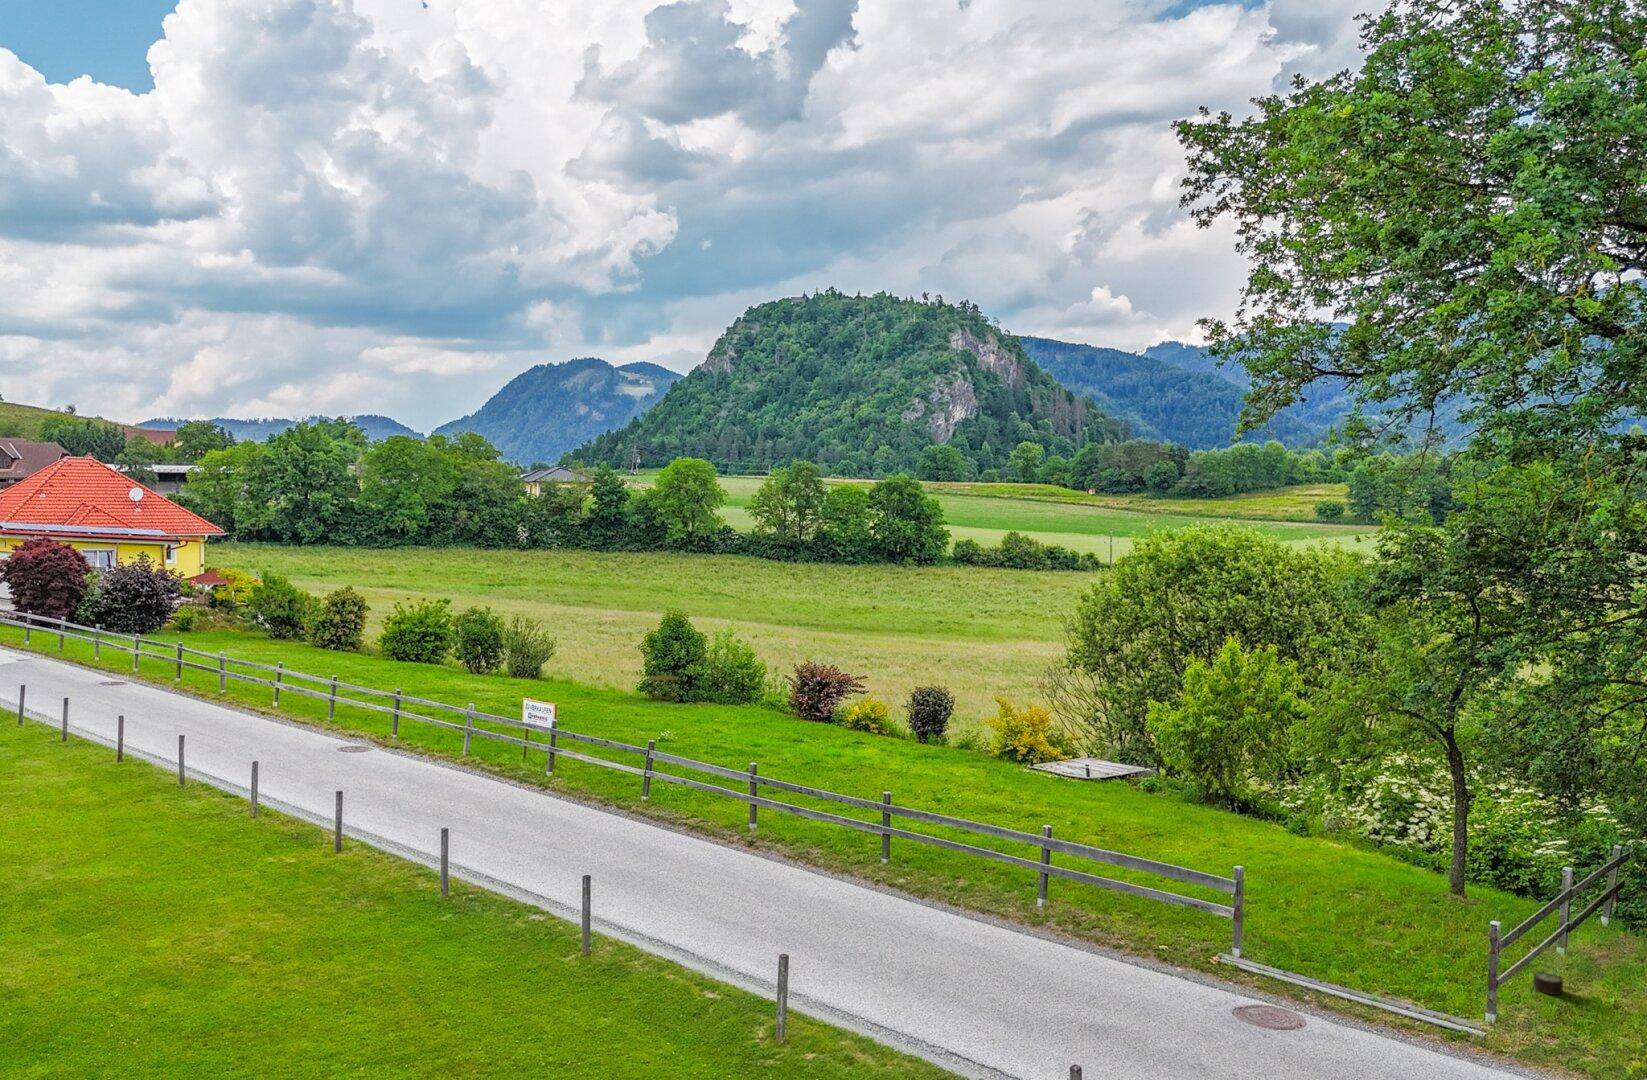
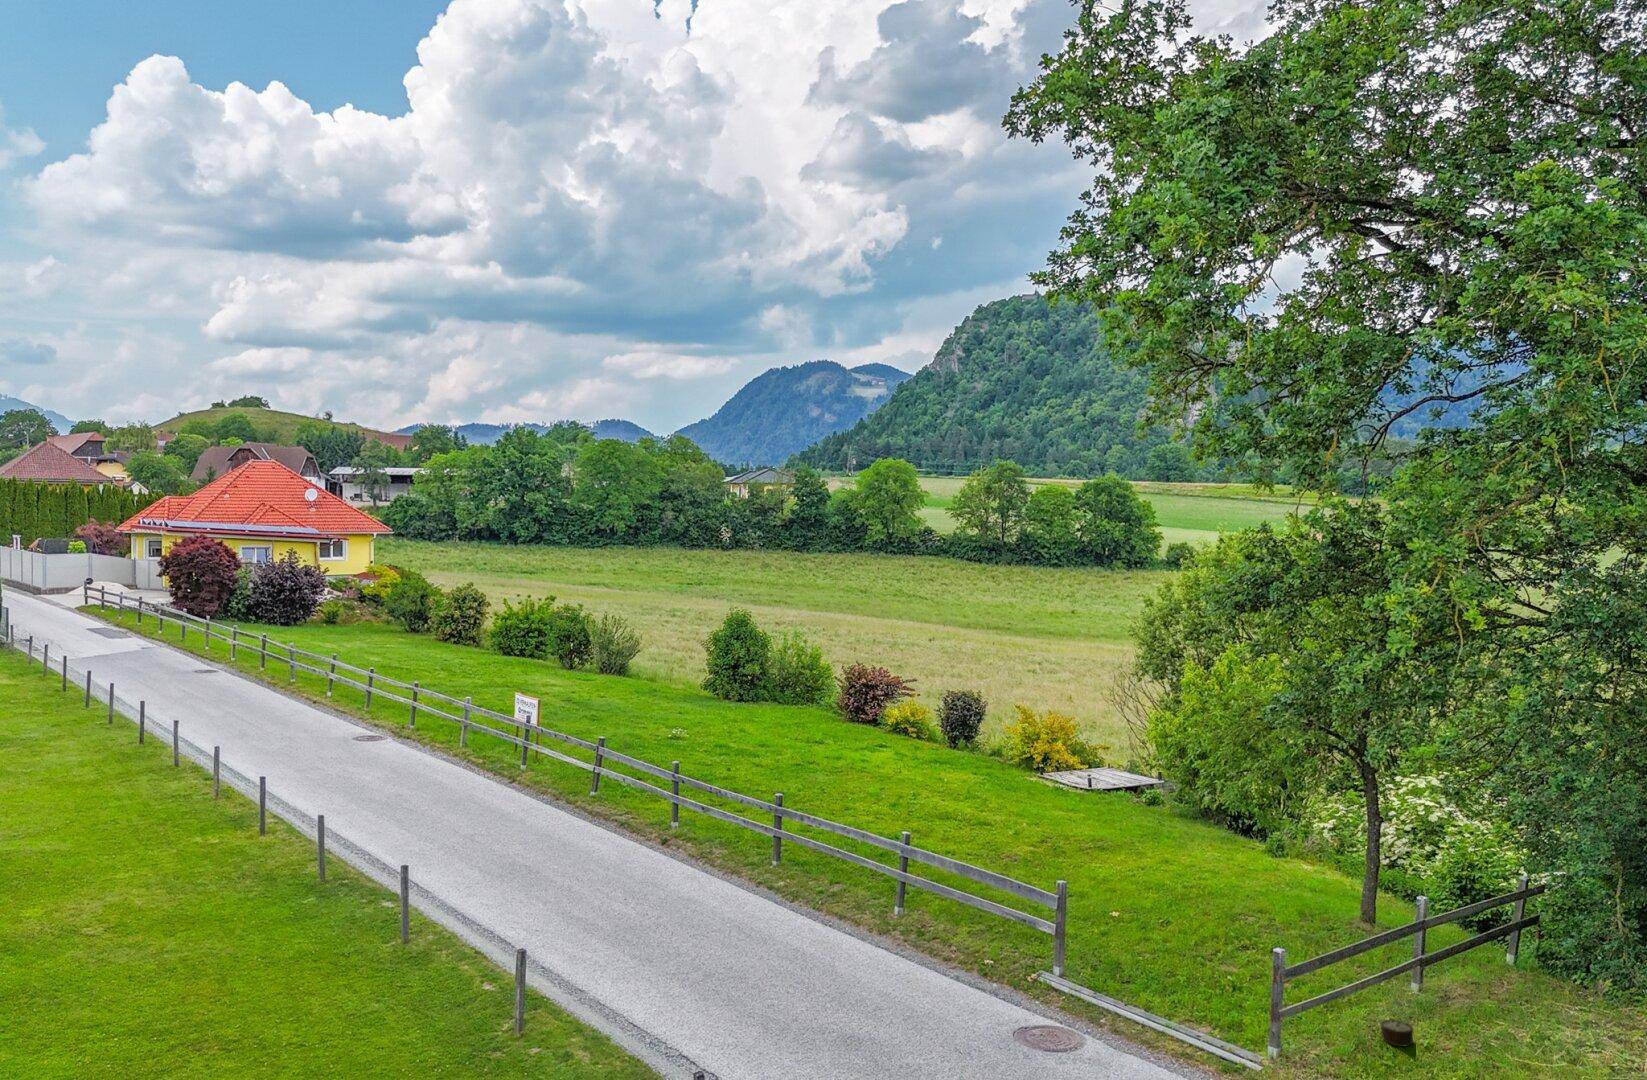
round table: present [648,675,678,700] -> none [701,673,733,698]

